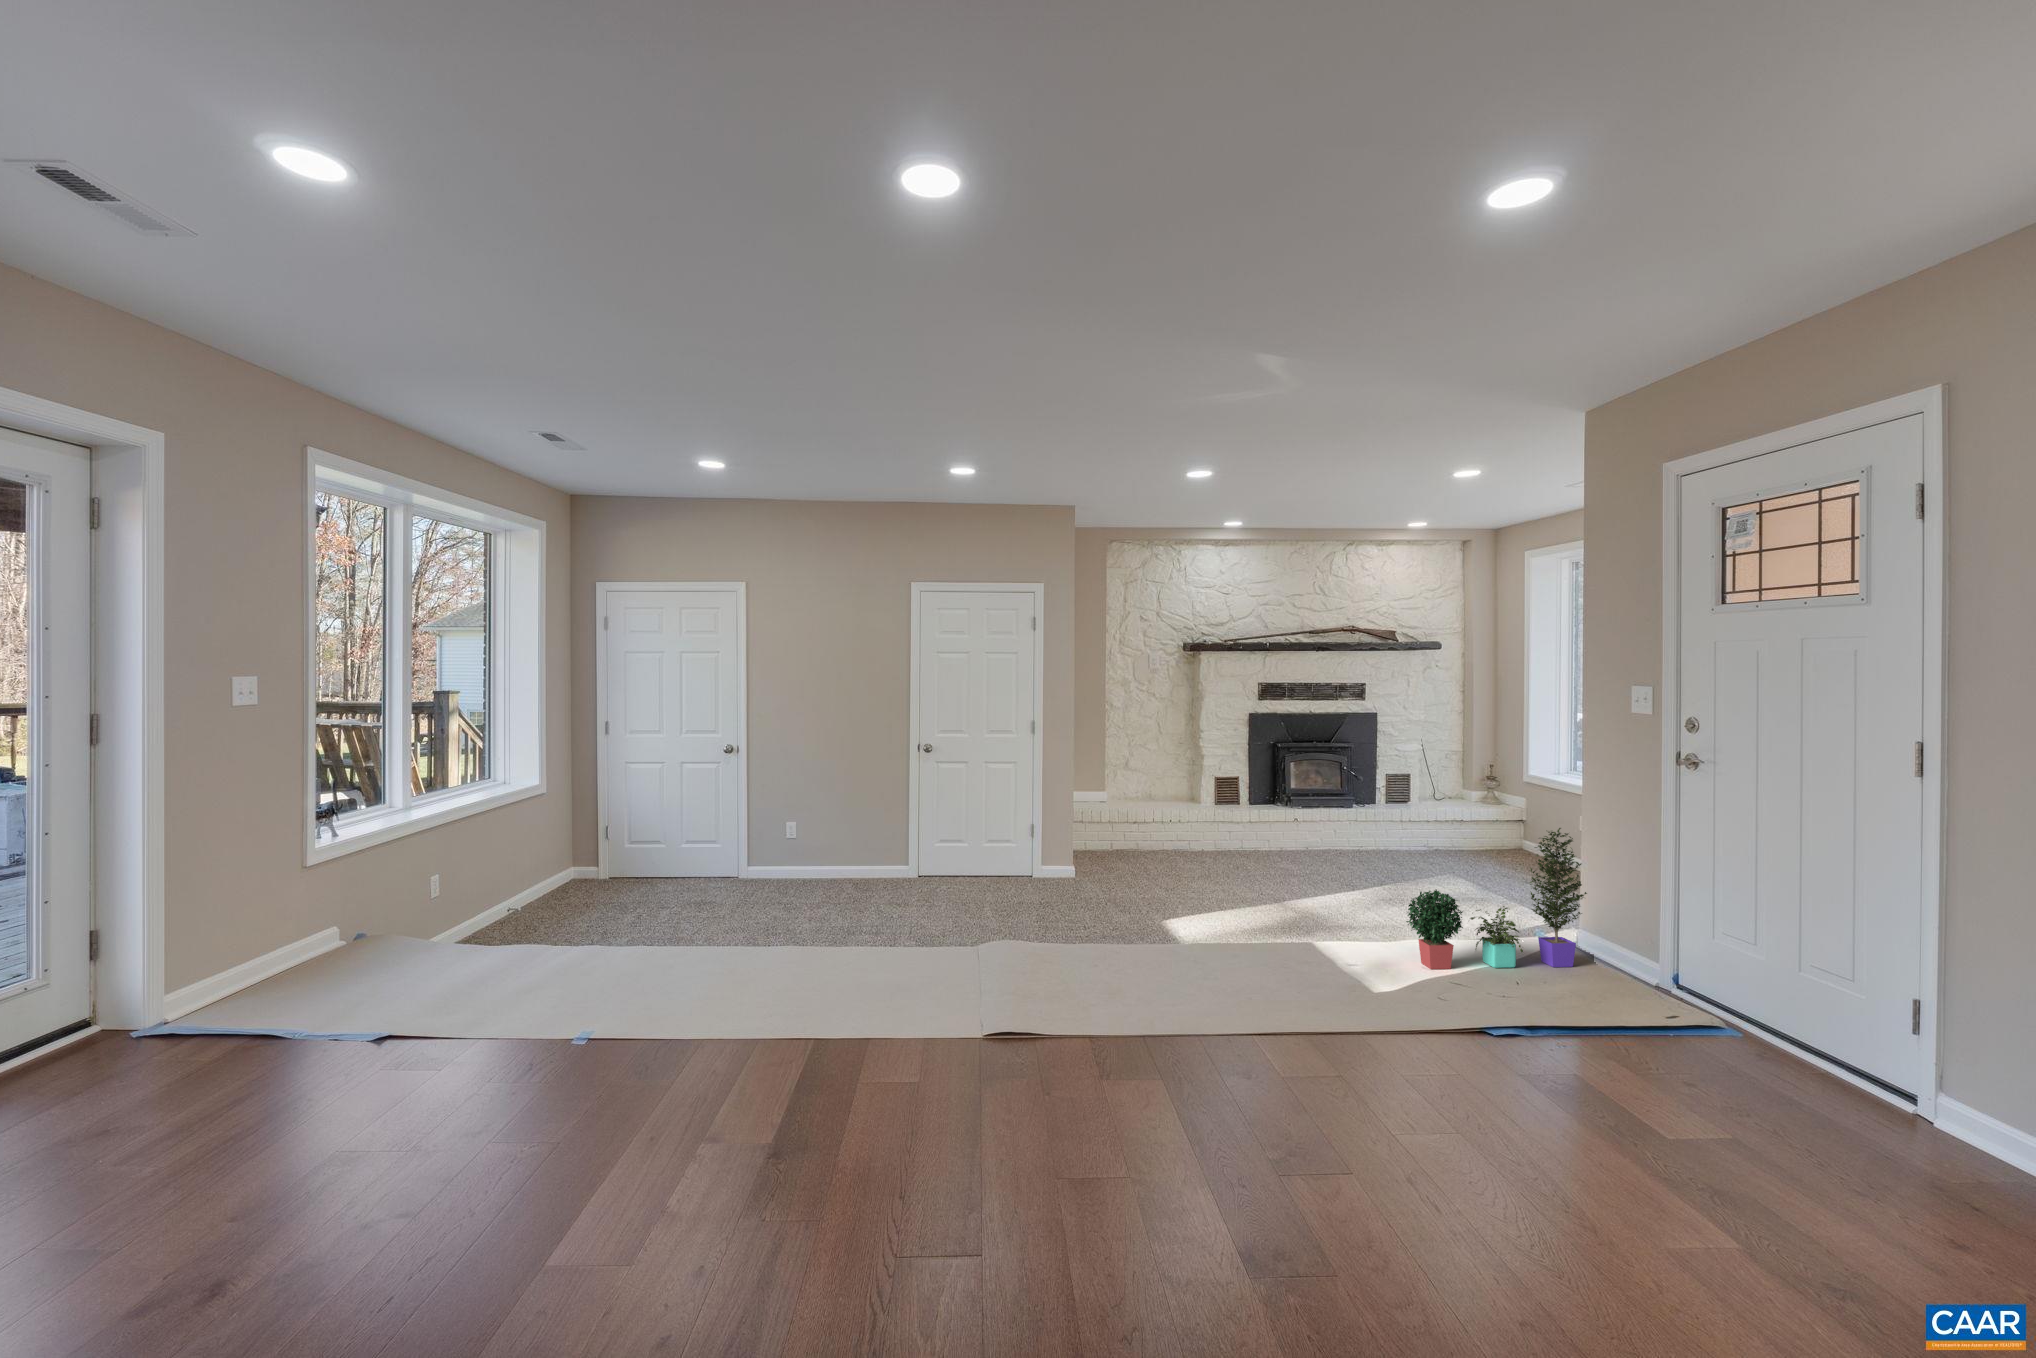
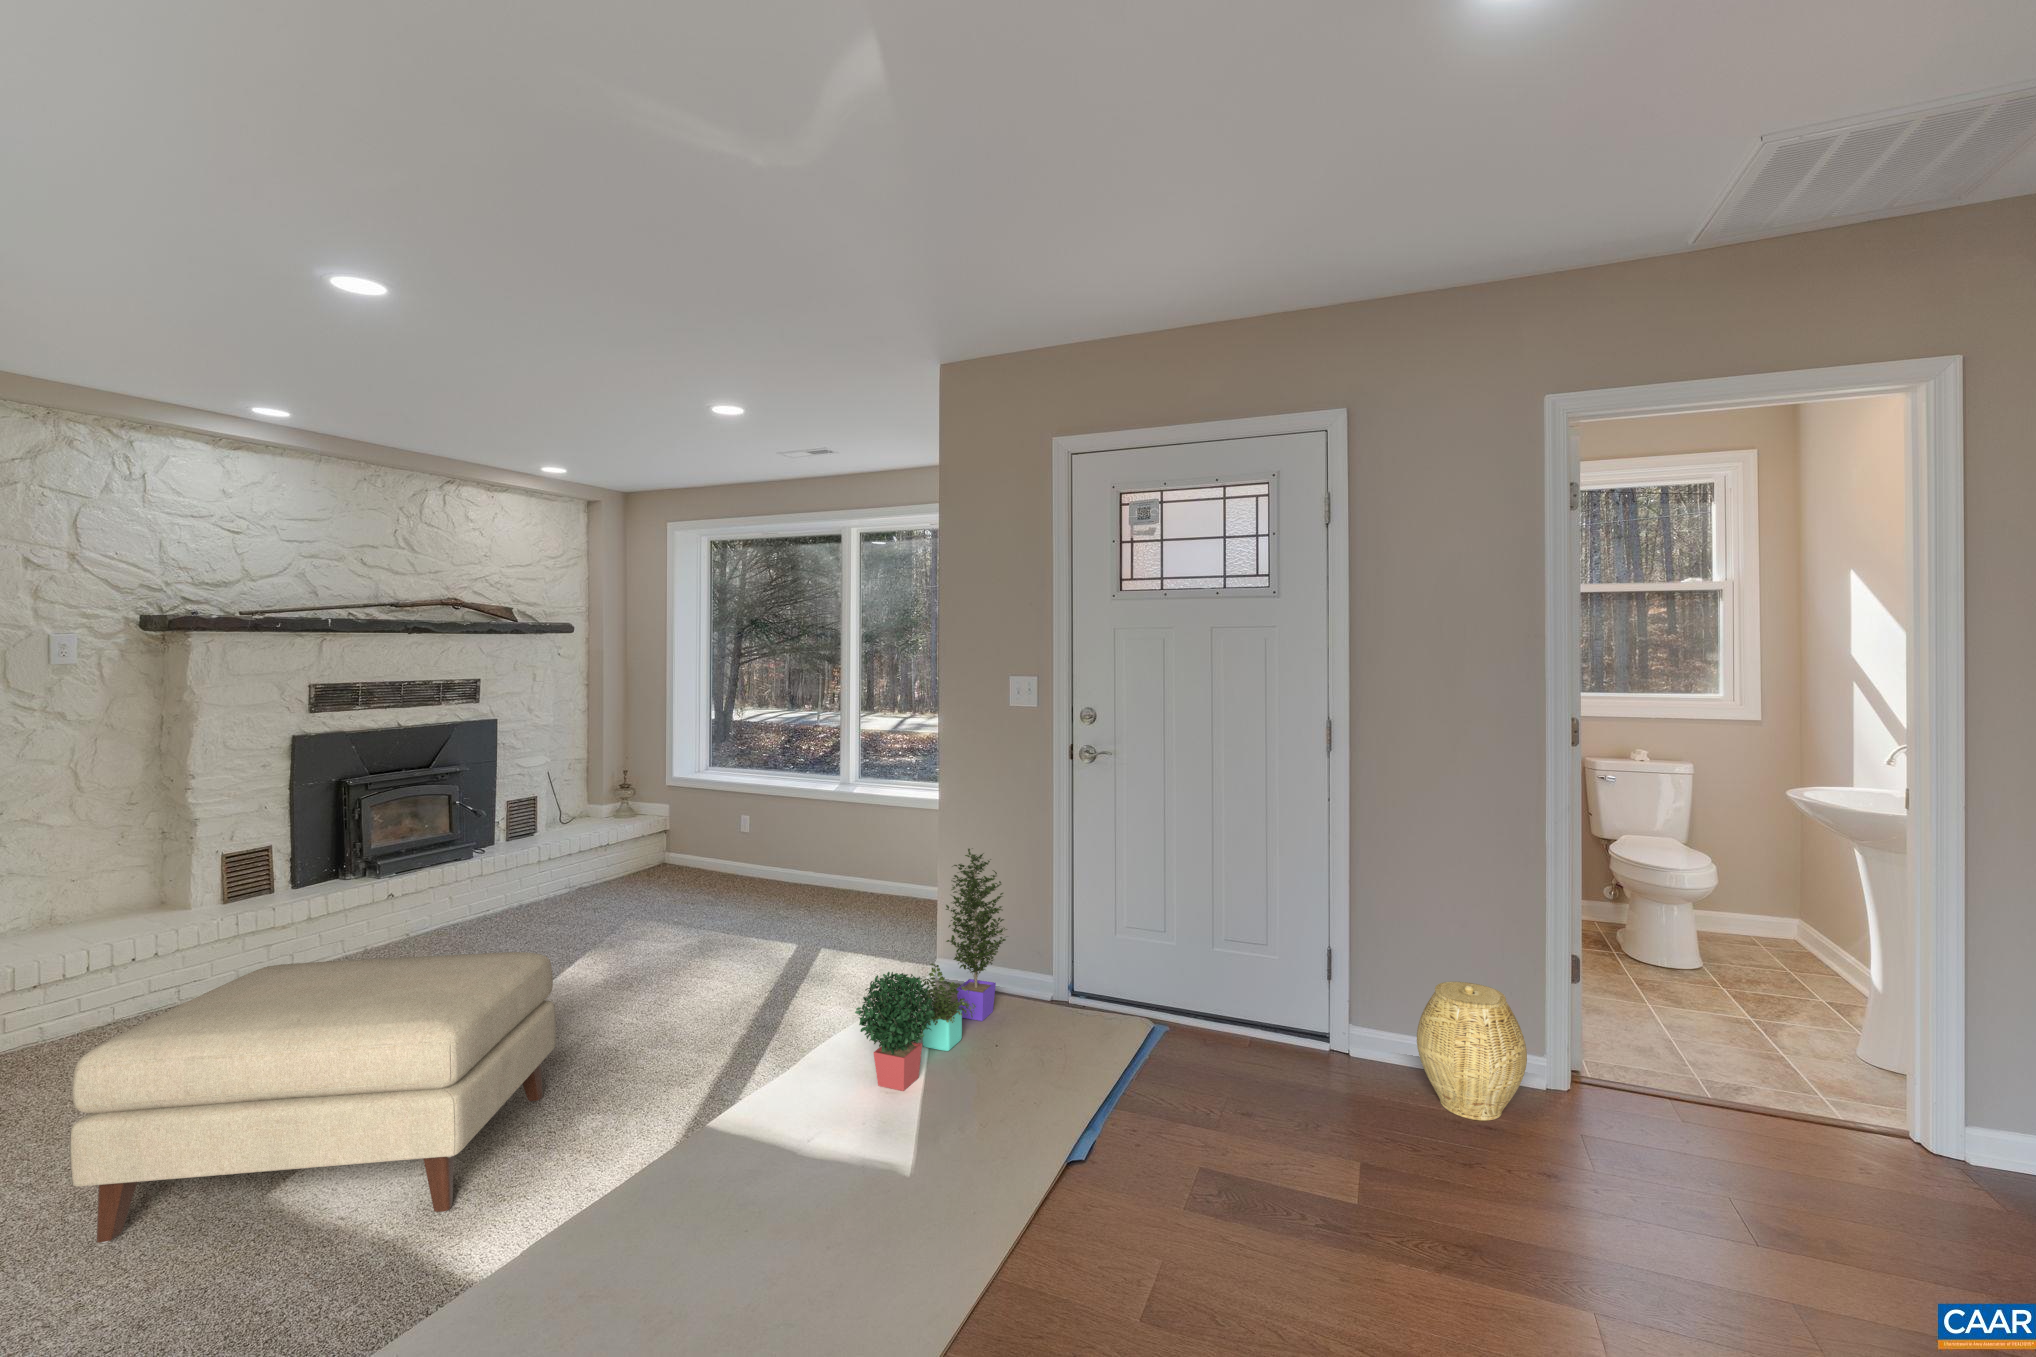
ottoman: none [1093,817,1273,931] -> present [70,952,556,1243]
woven basket: none [1797,1000,1926,1137] -> present [1417,982,1527,1121]

